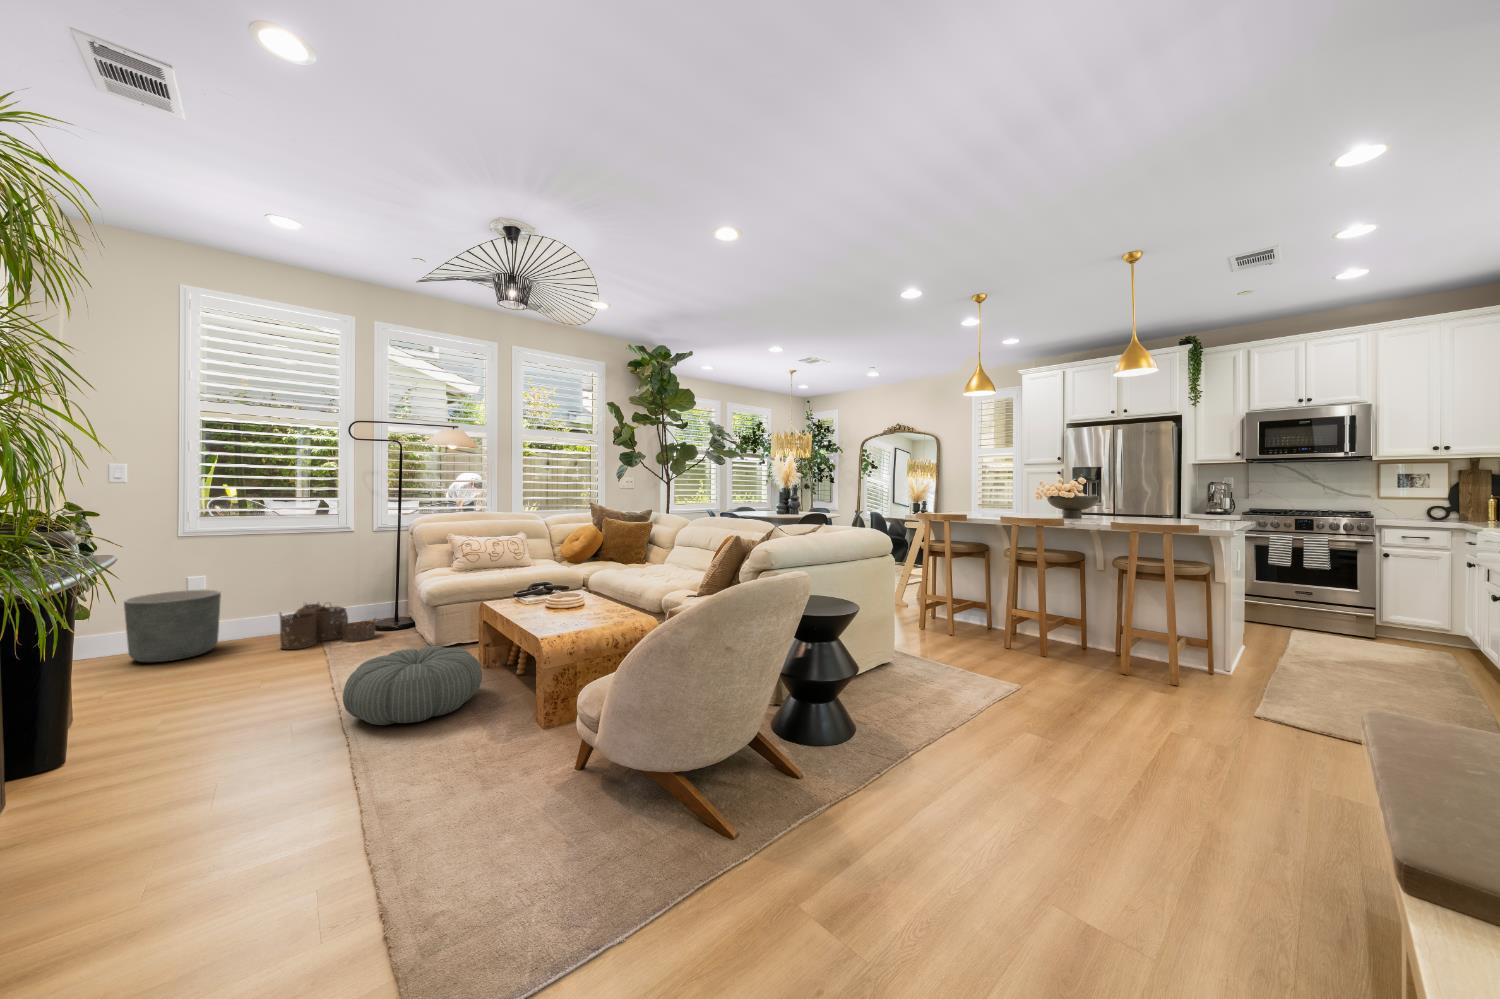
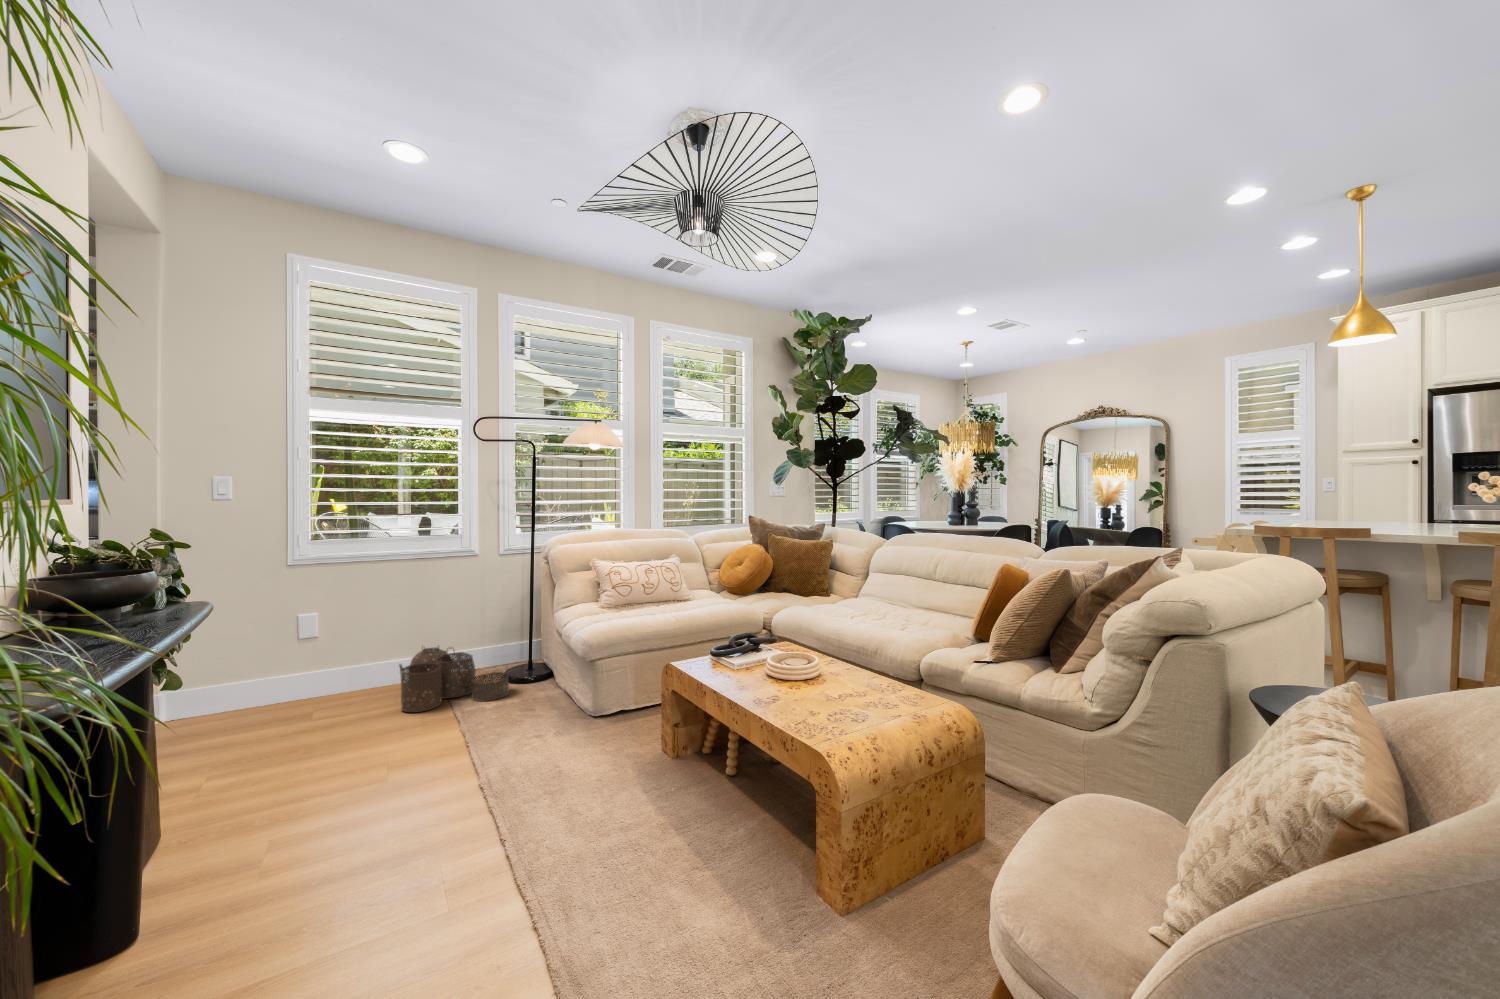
planter: present [124,589,221,662] -> none [223,632,331,729]
pouf: present [343,646,482,725] -> none [522,736,700,876]

